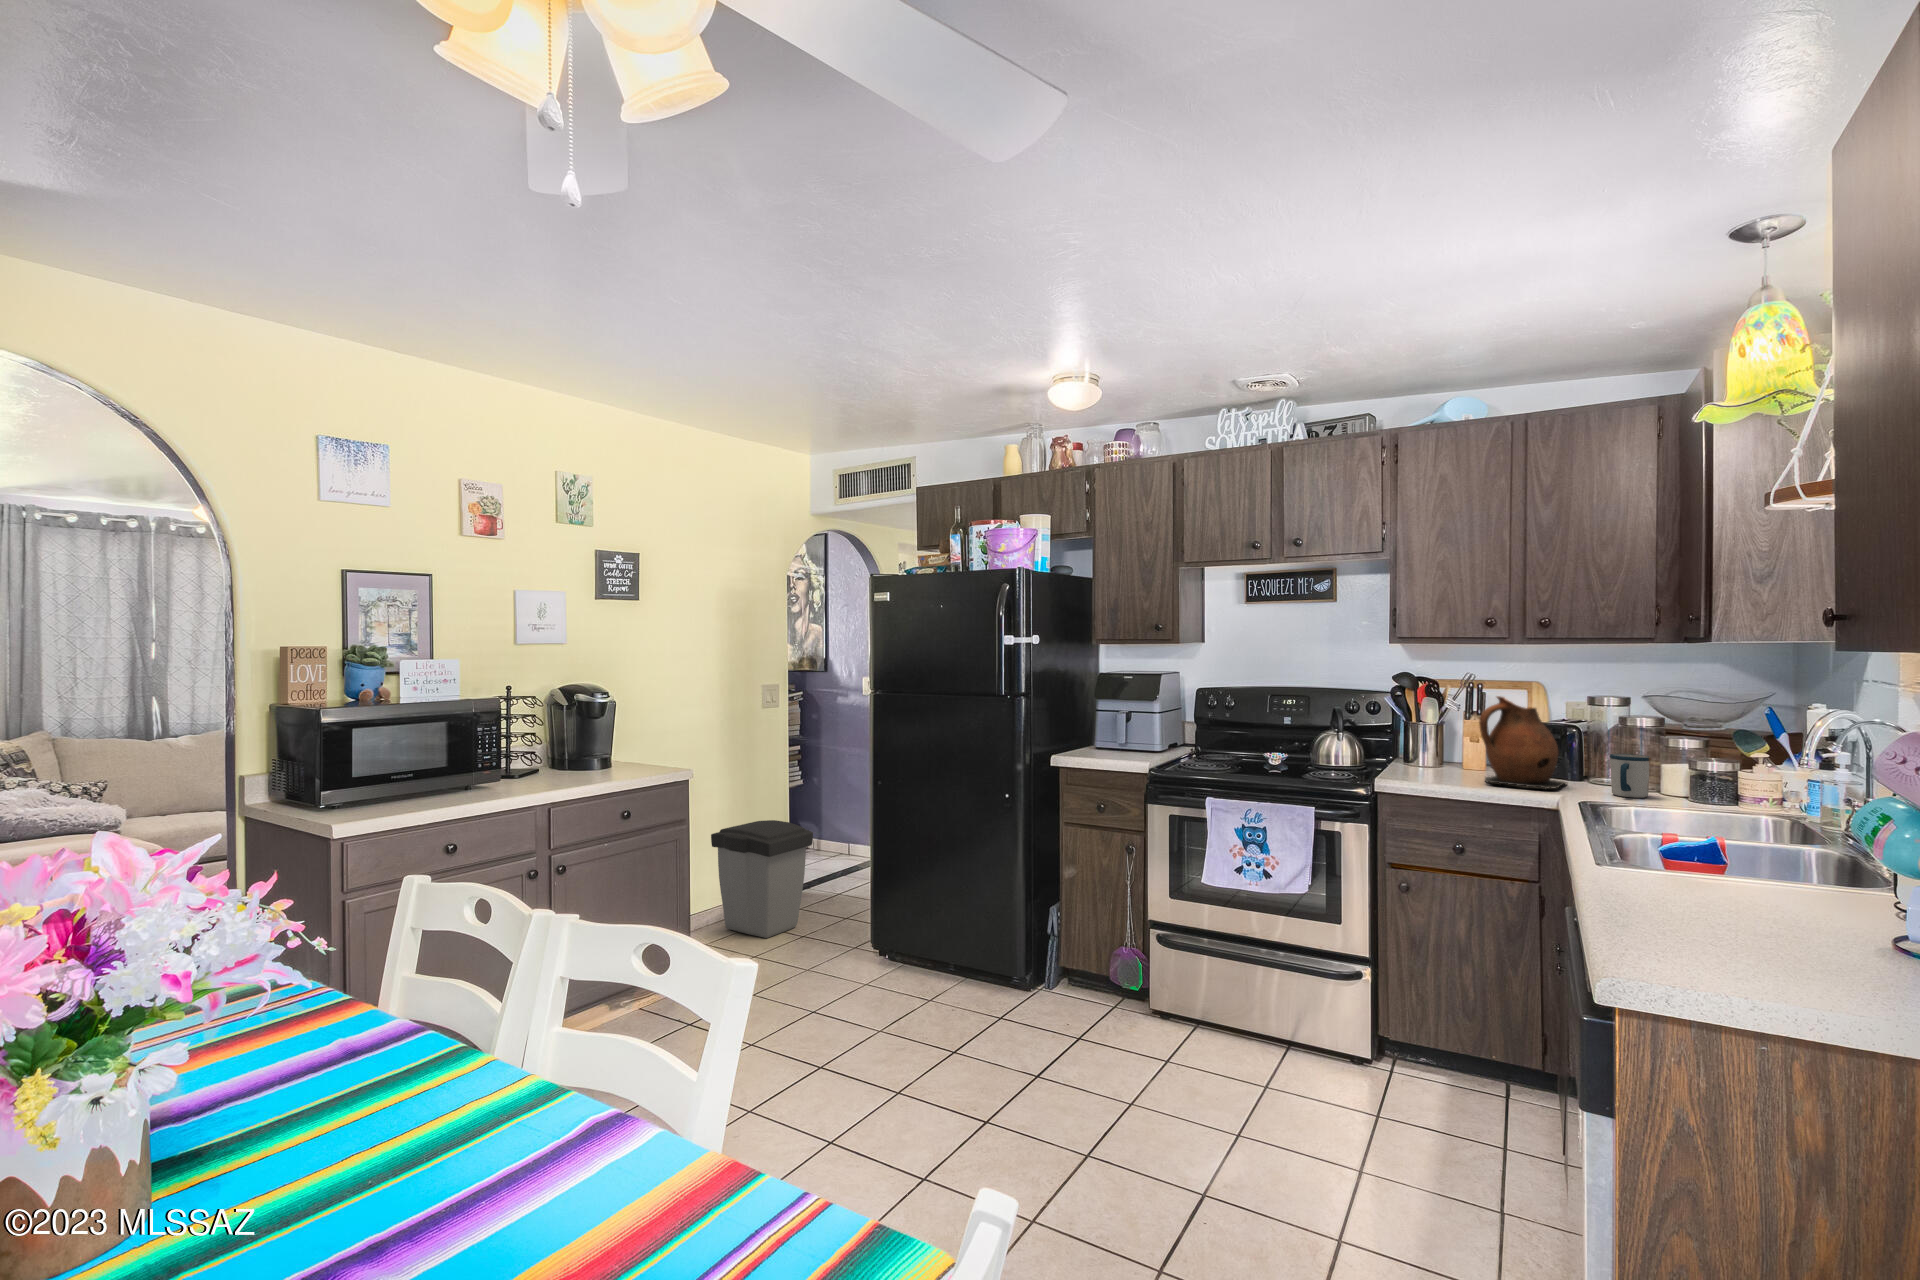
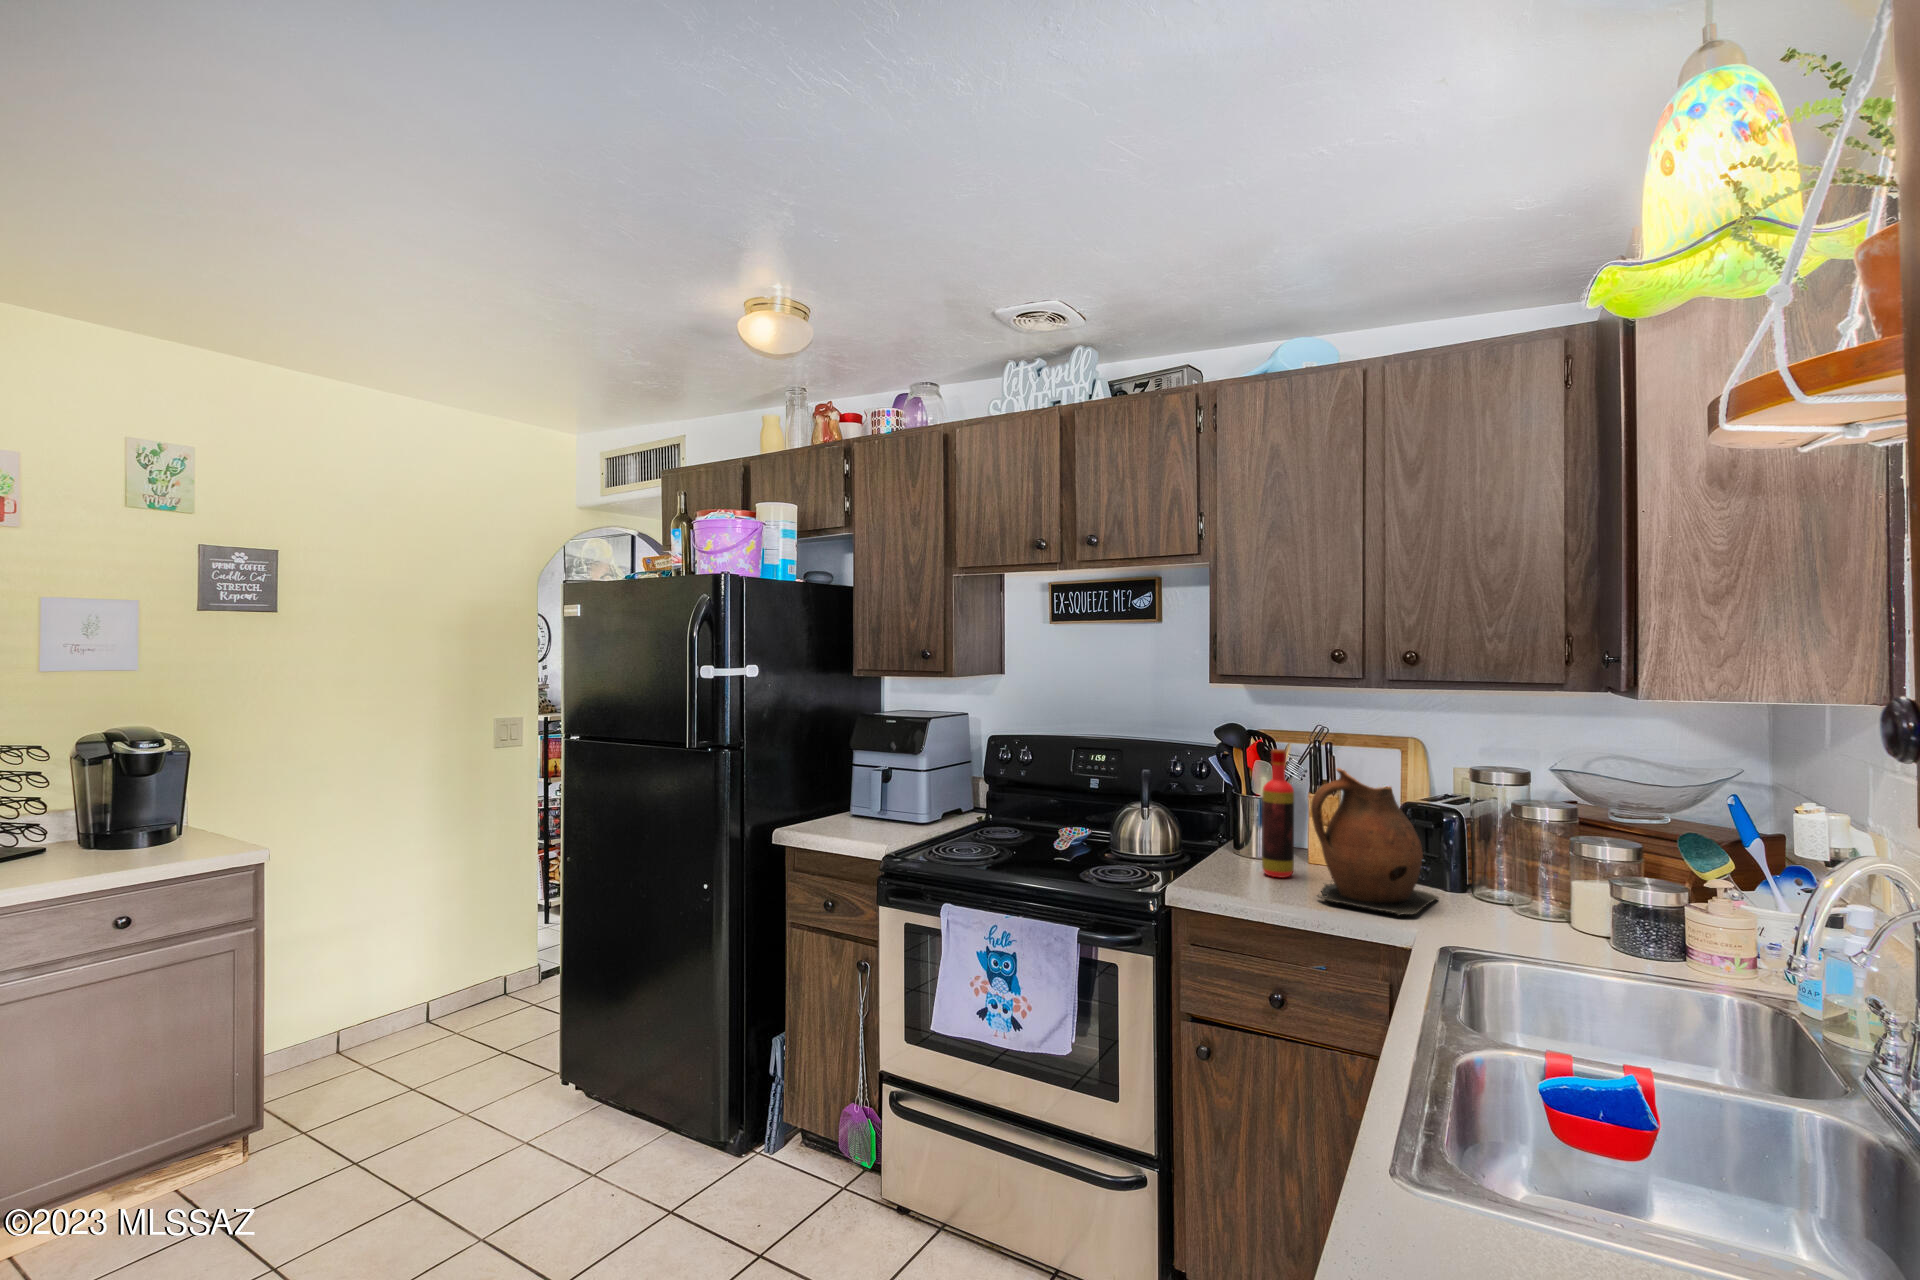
bottle: none [1435,687,1459,775] -> present [1262,749,1294,878]
mug: present [1609,754,1651,798] -> none [1491,863,1552,937]
trash can: present [711,820,813,938] -> none [385,897,524,1058]

